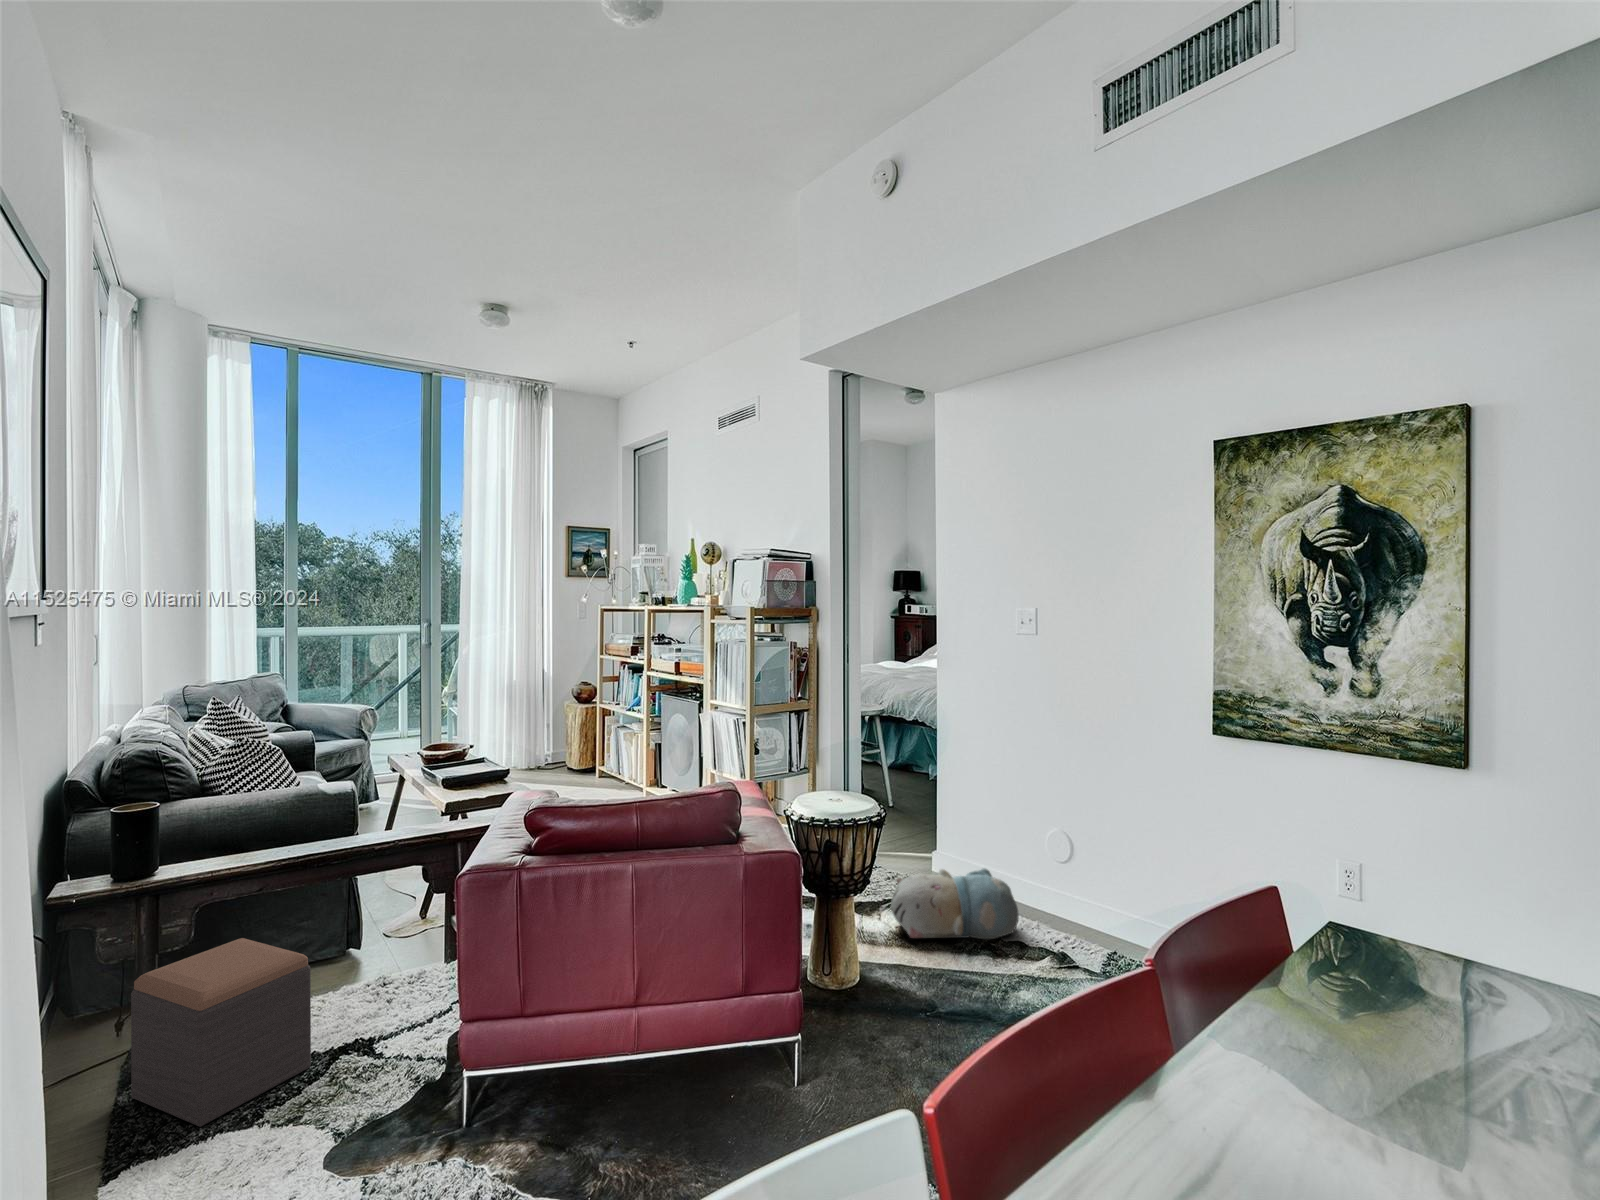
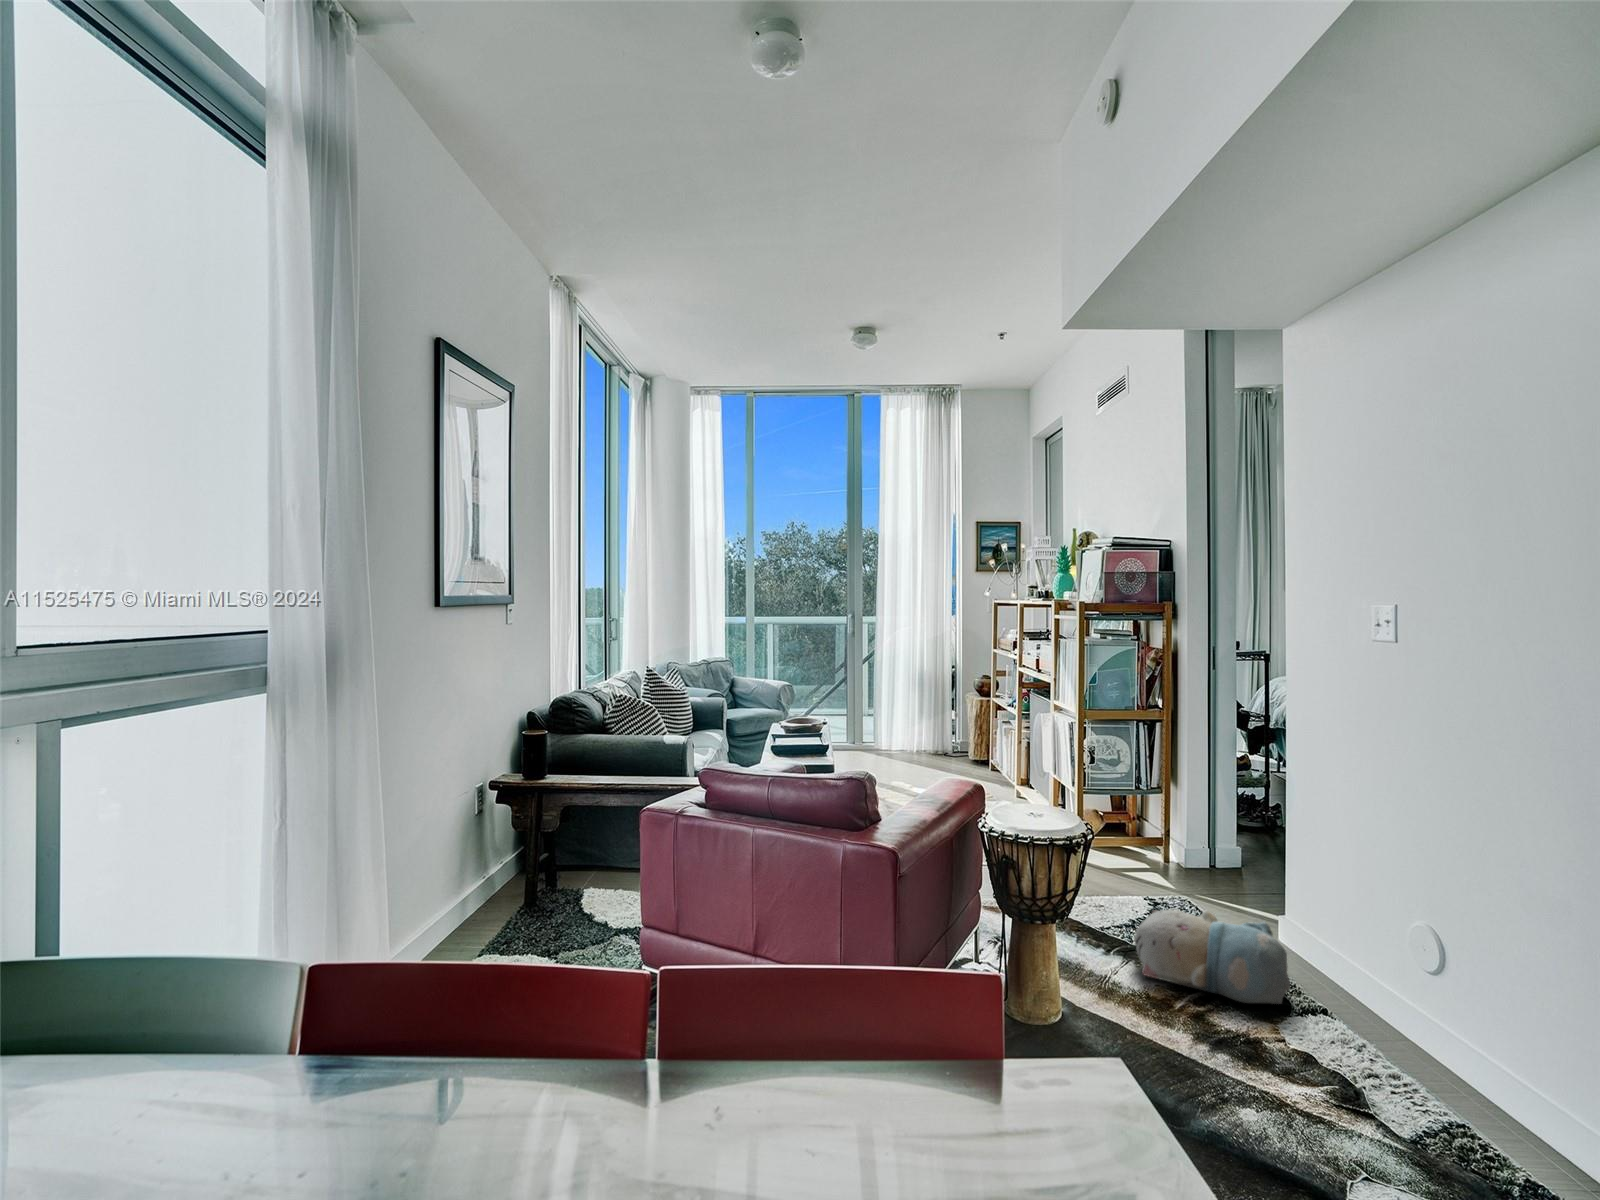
footstool: present [131,938,311,1127] -> none [514,835,607,950]

